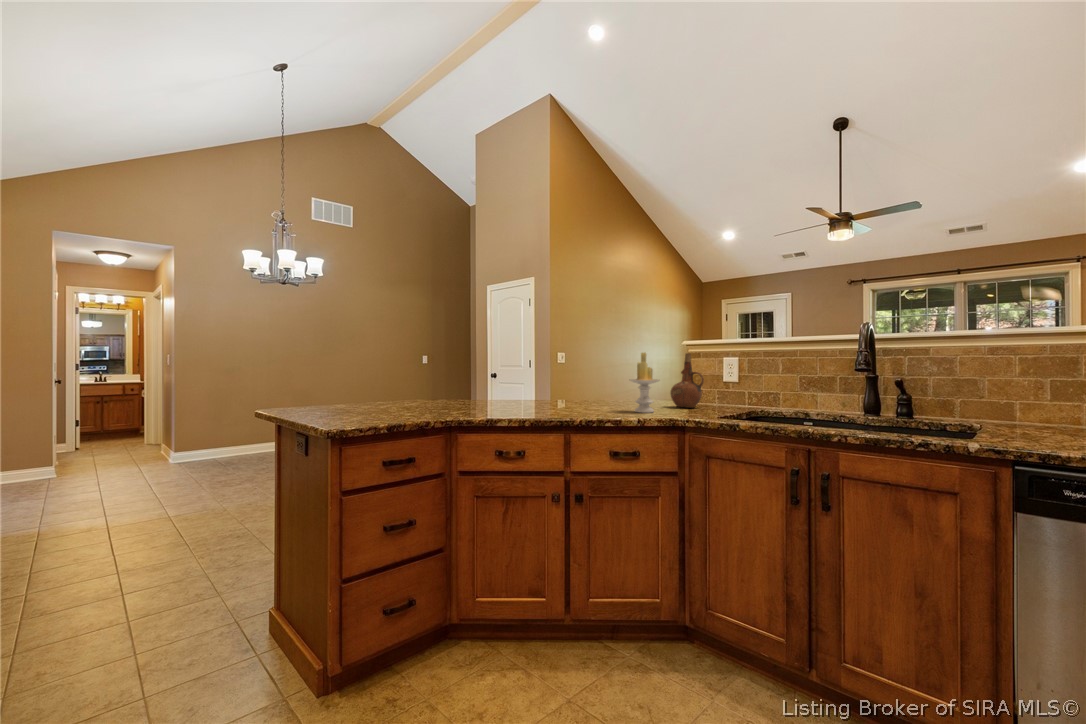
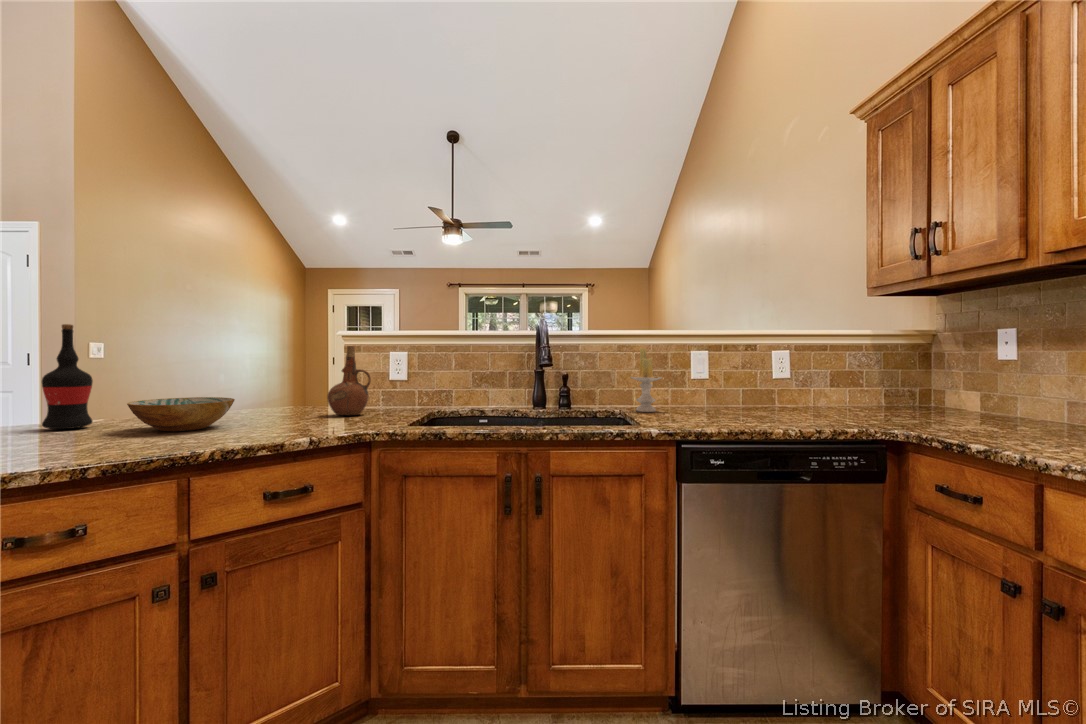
wine bottle: none [520,344,541,402] -> present [42,324,93,429]
candle: present [630,352,660,413] -> present [631,348,662,412]
bowl: none [552,388,607,408] -> present [127,397,235,431]

